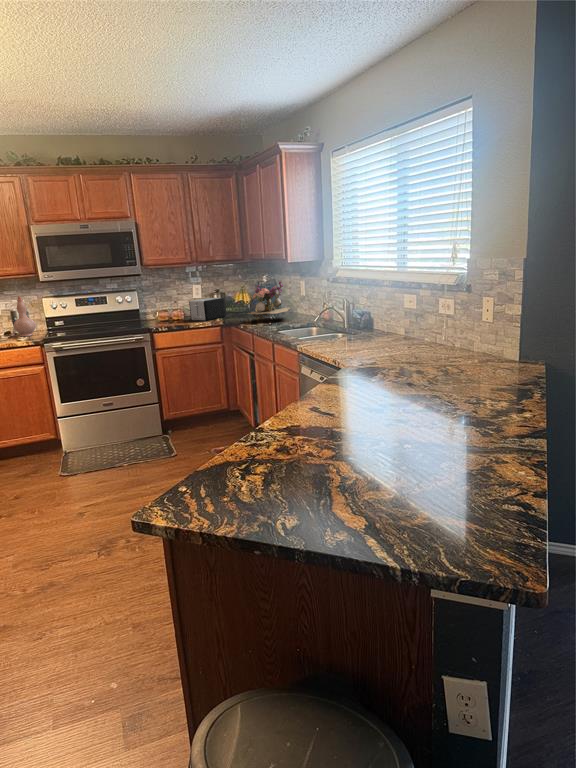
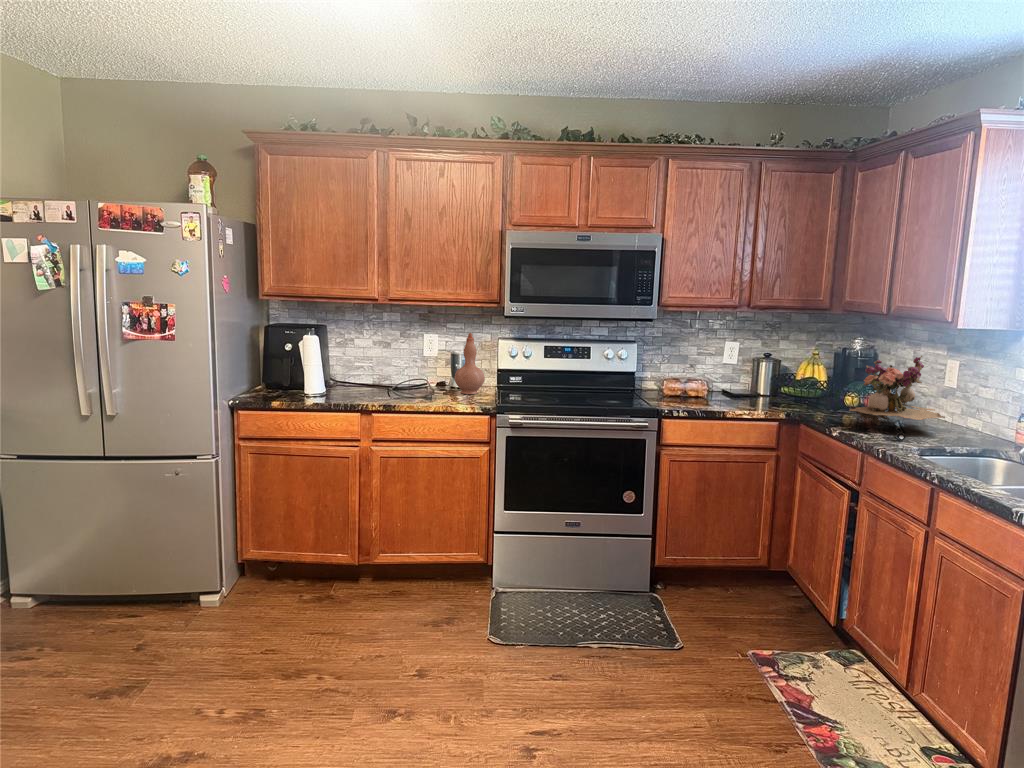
toaster: present [189,298,226,320] -> none [726,368,788,408]

